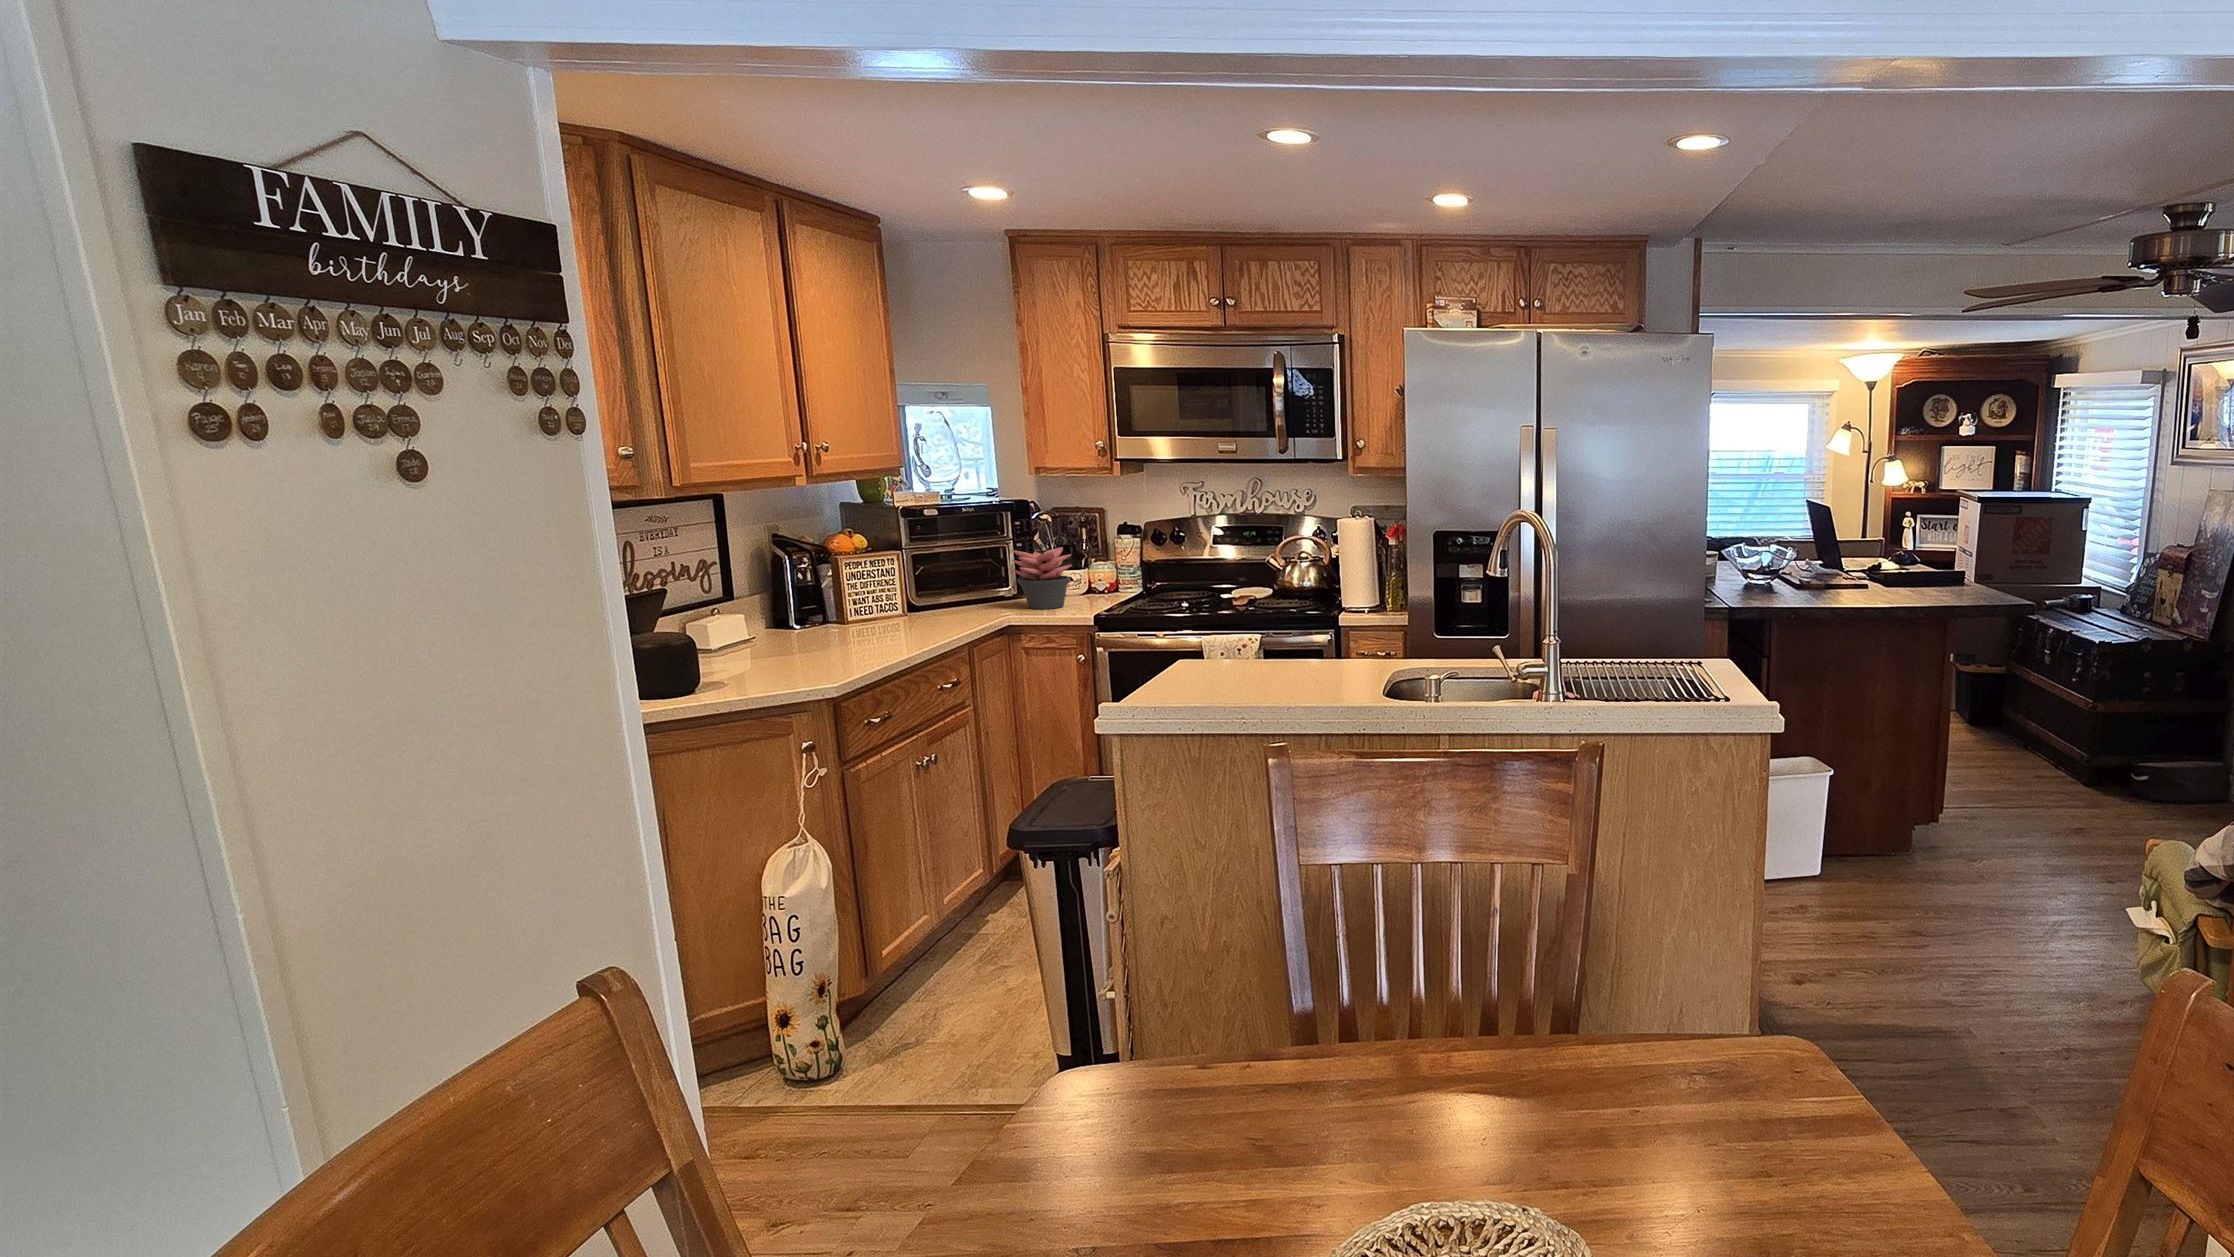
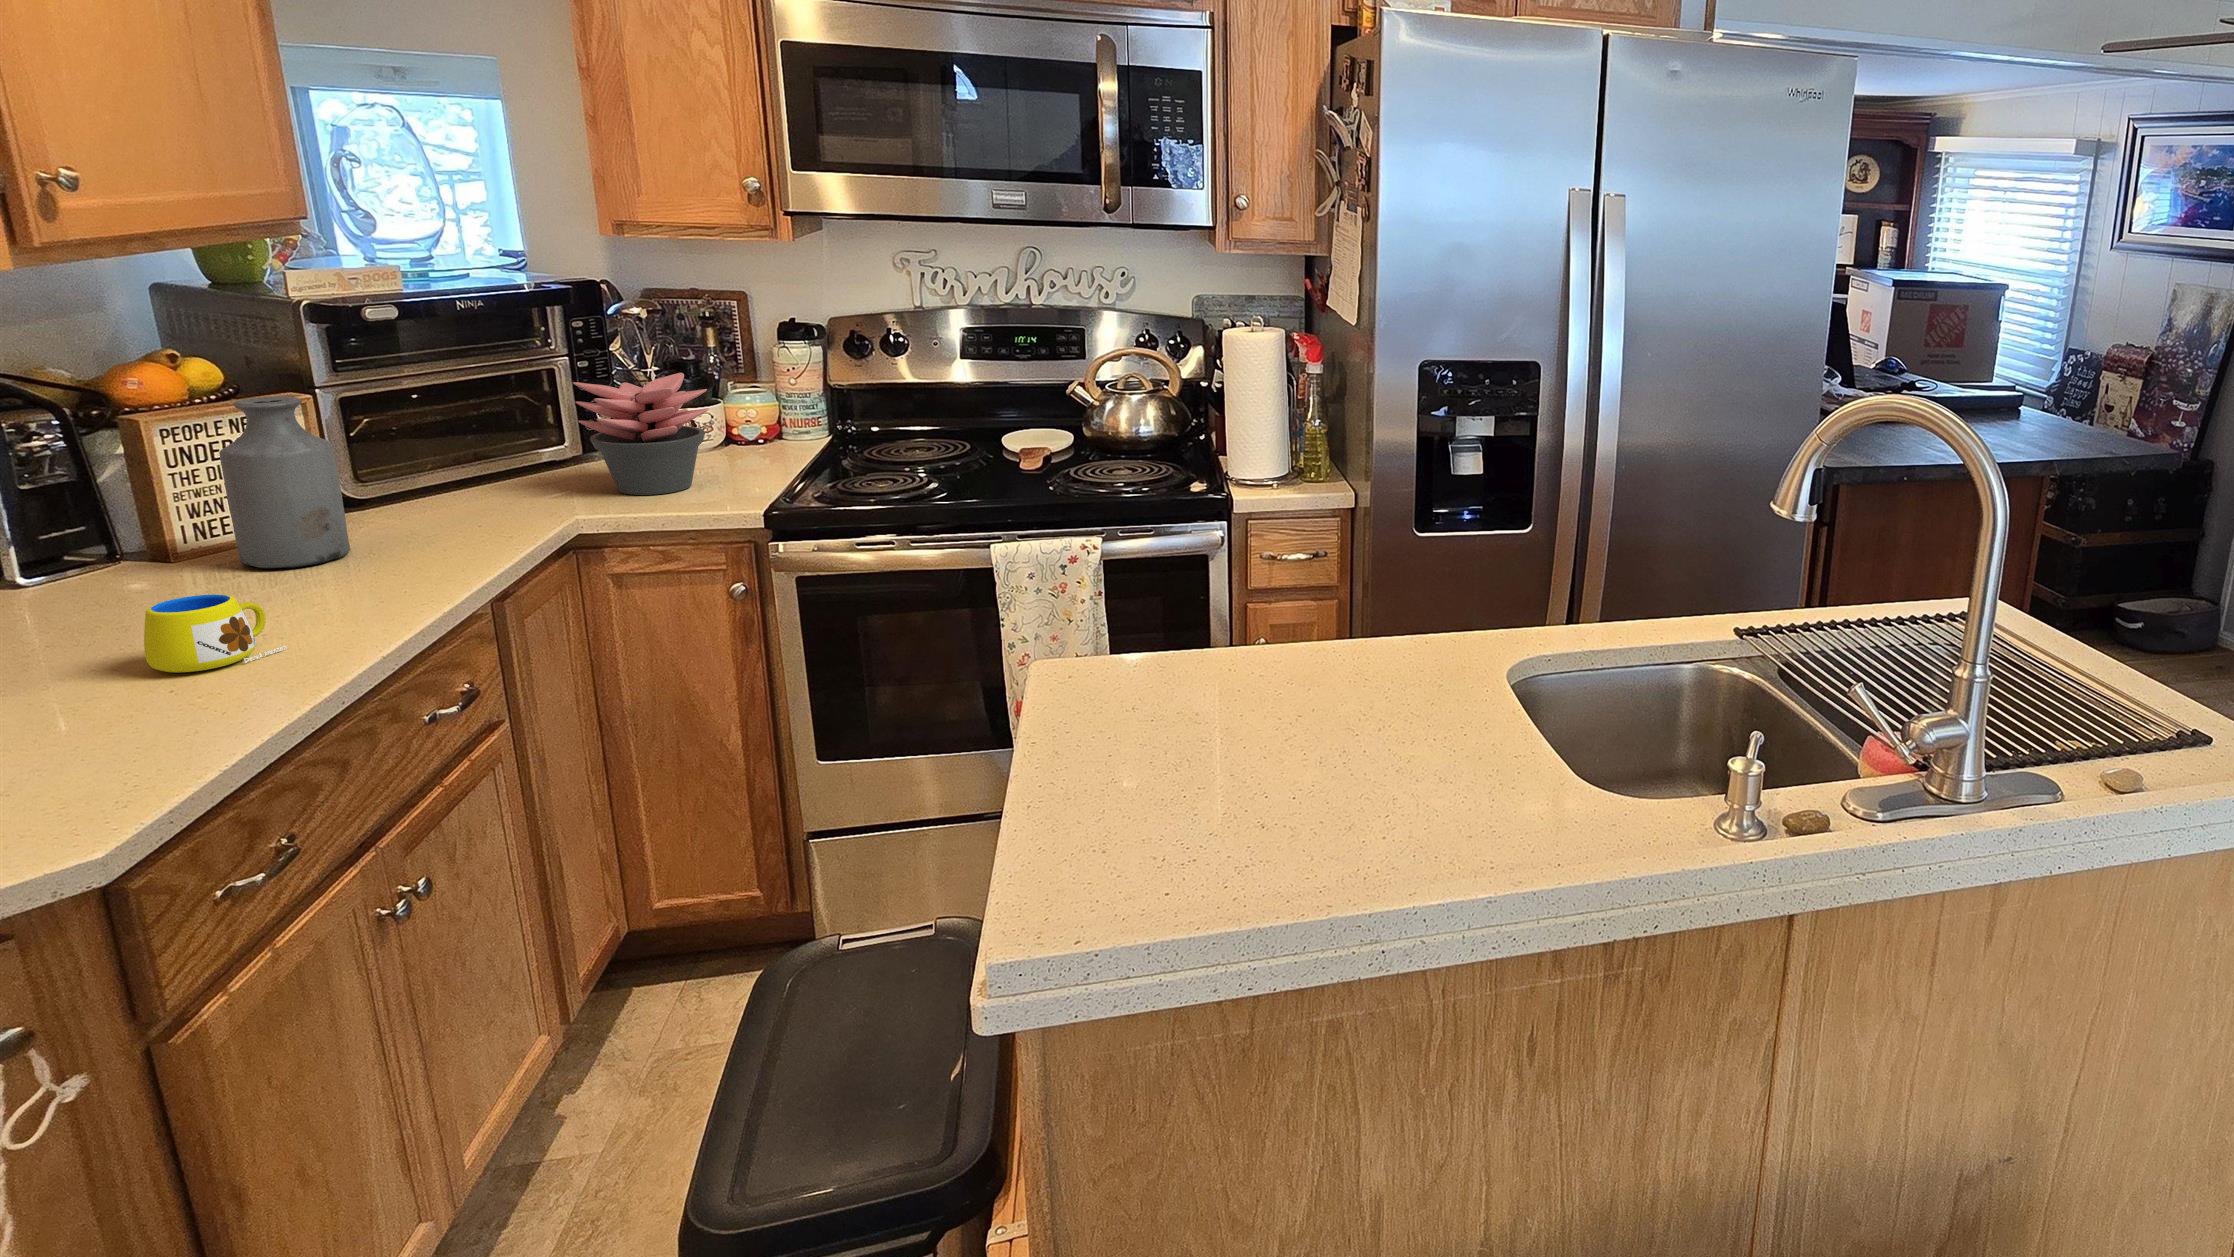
bottle: none [866,549,913,627] -> present [219,396,351,568]
mug: none [839,621,886,650] -> present [144,594,287,673]

